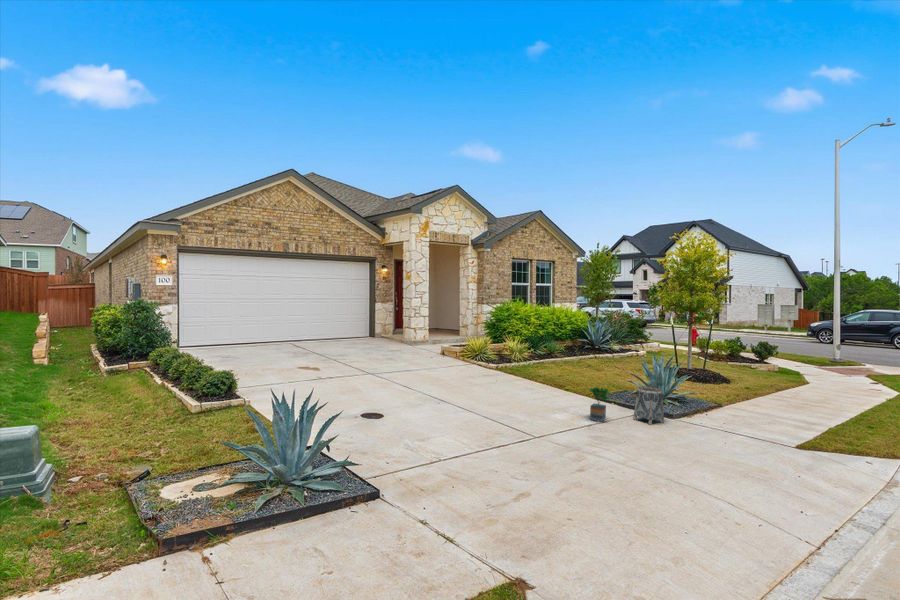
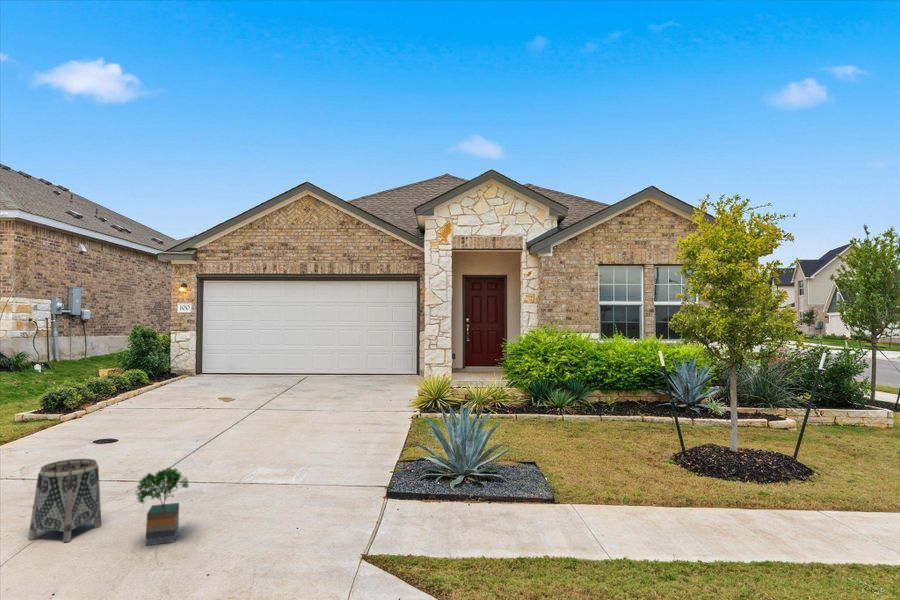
basket: present [634,386,664,425] -> present [29,459,101,542]

